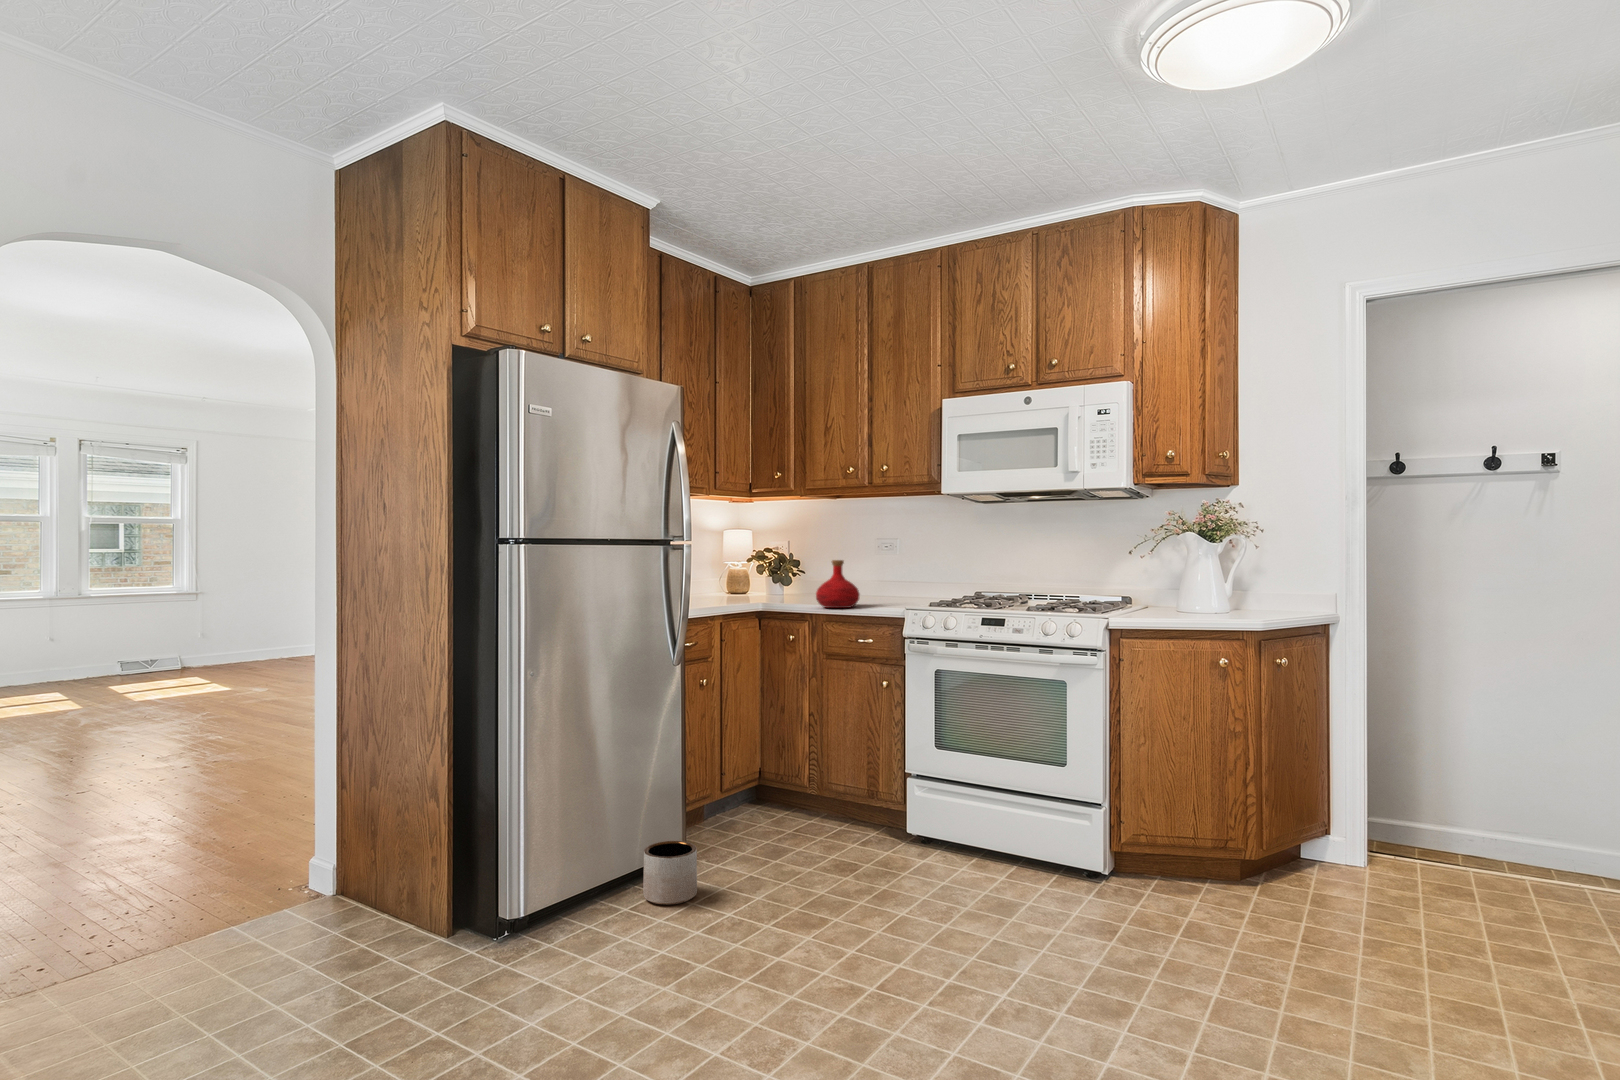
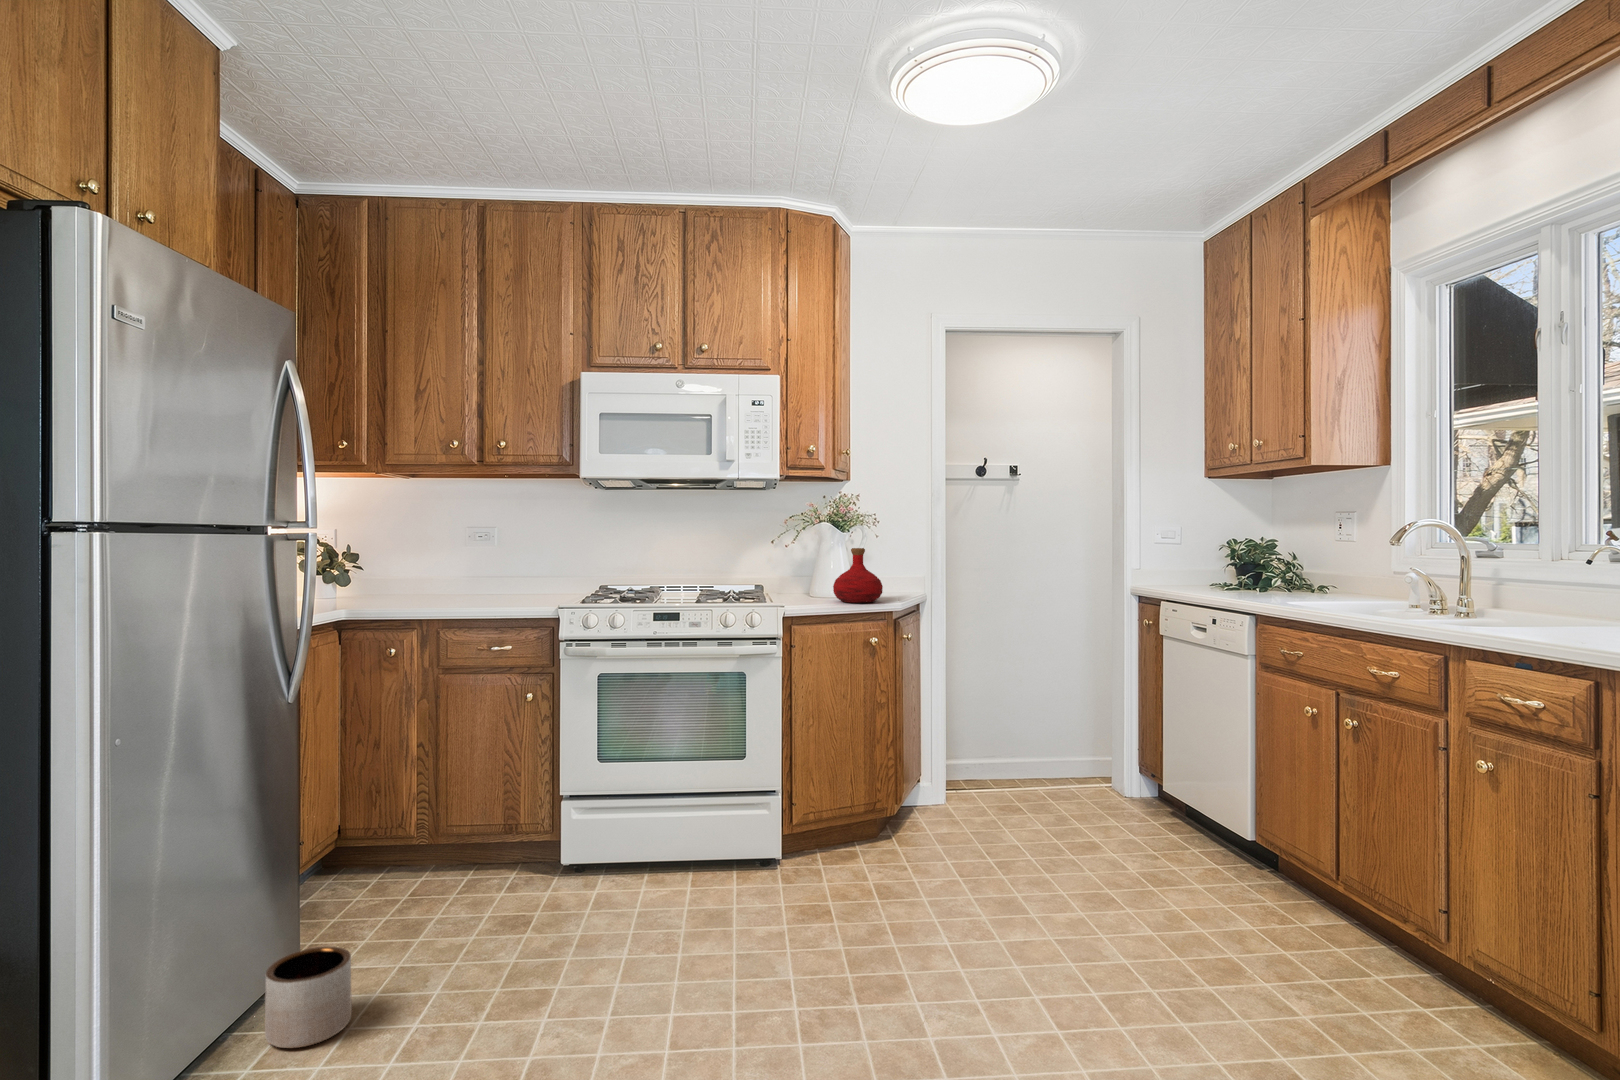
bottle: present [816,560,860,608] -> present [833,548,883,603]

